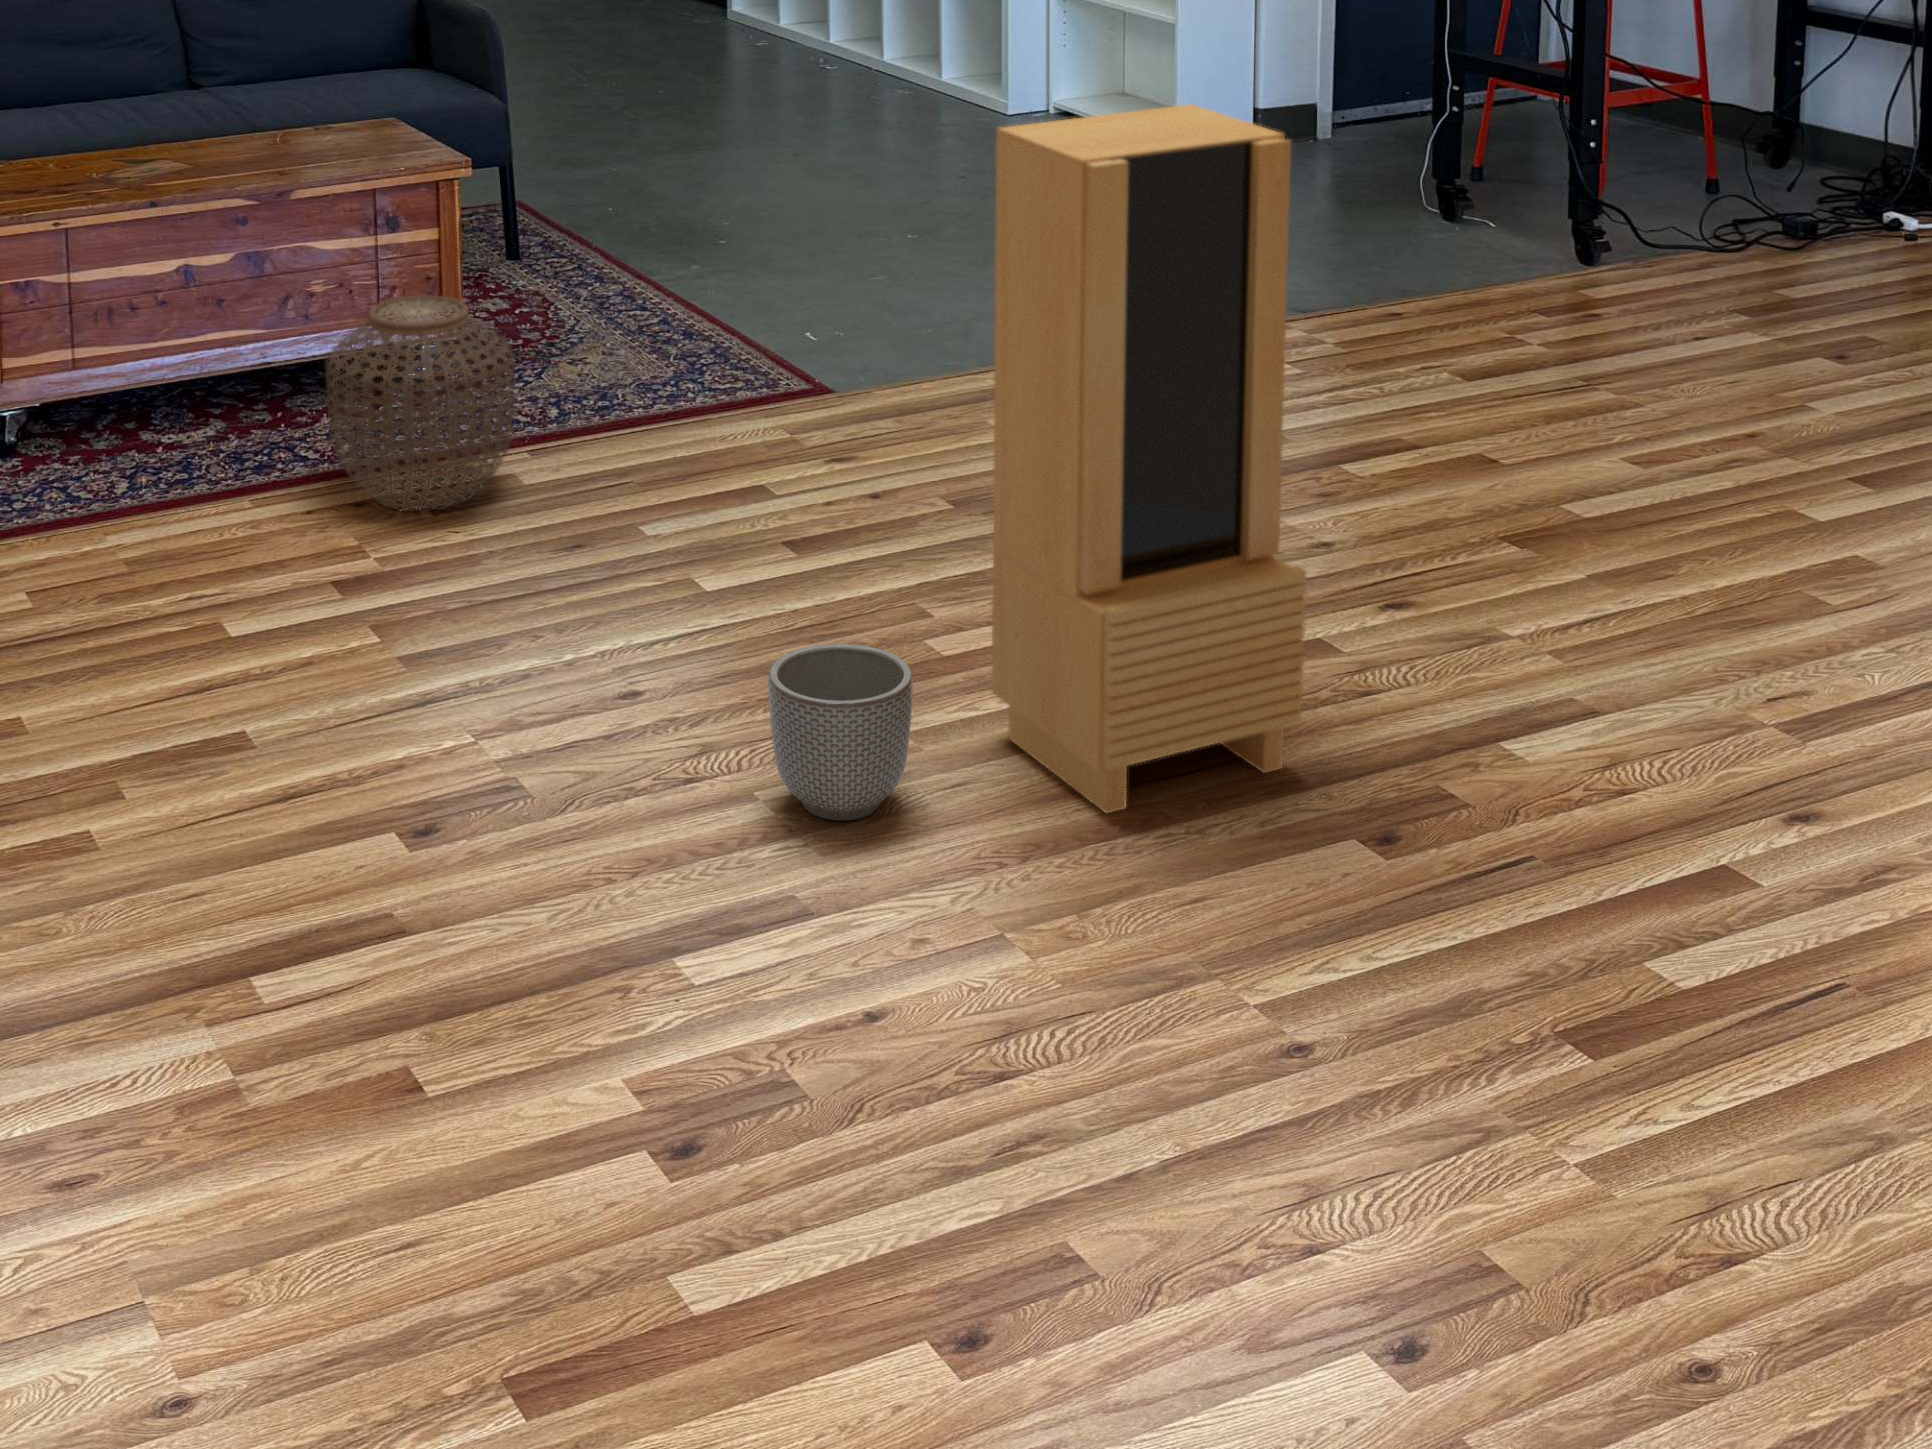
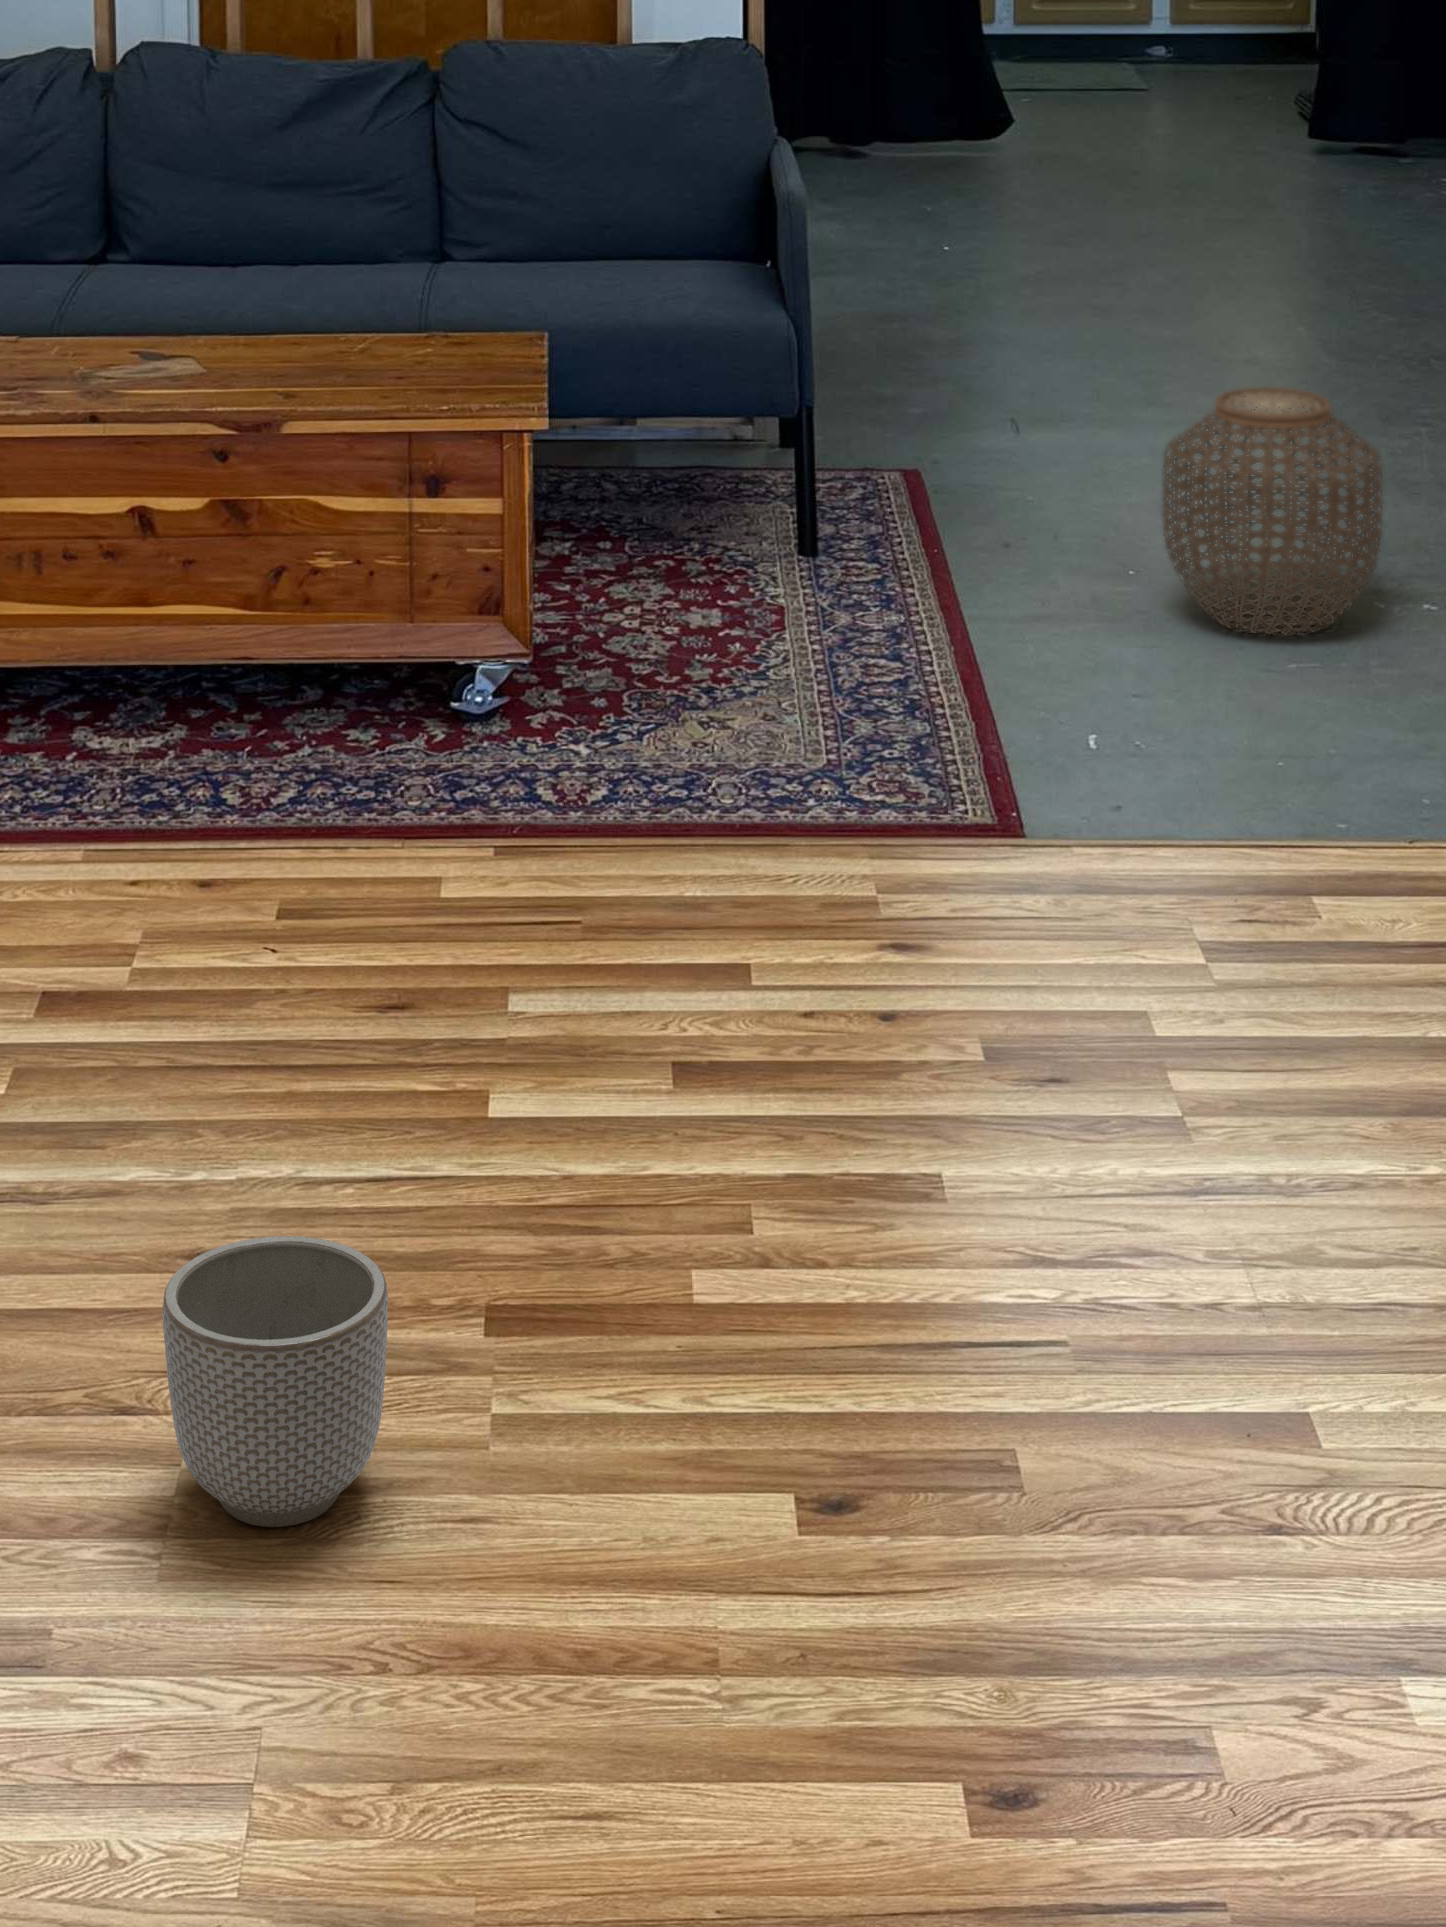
storage cabinet: present [992,105,1306,813] -> none [595,465,1004,1627]
woven basket: present [326,296,515,510] -> present [1162,387,1383,636]

